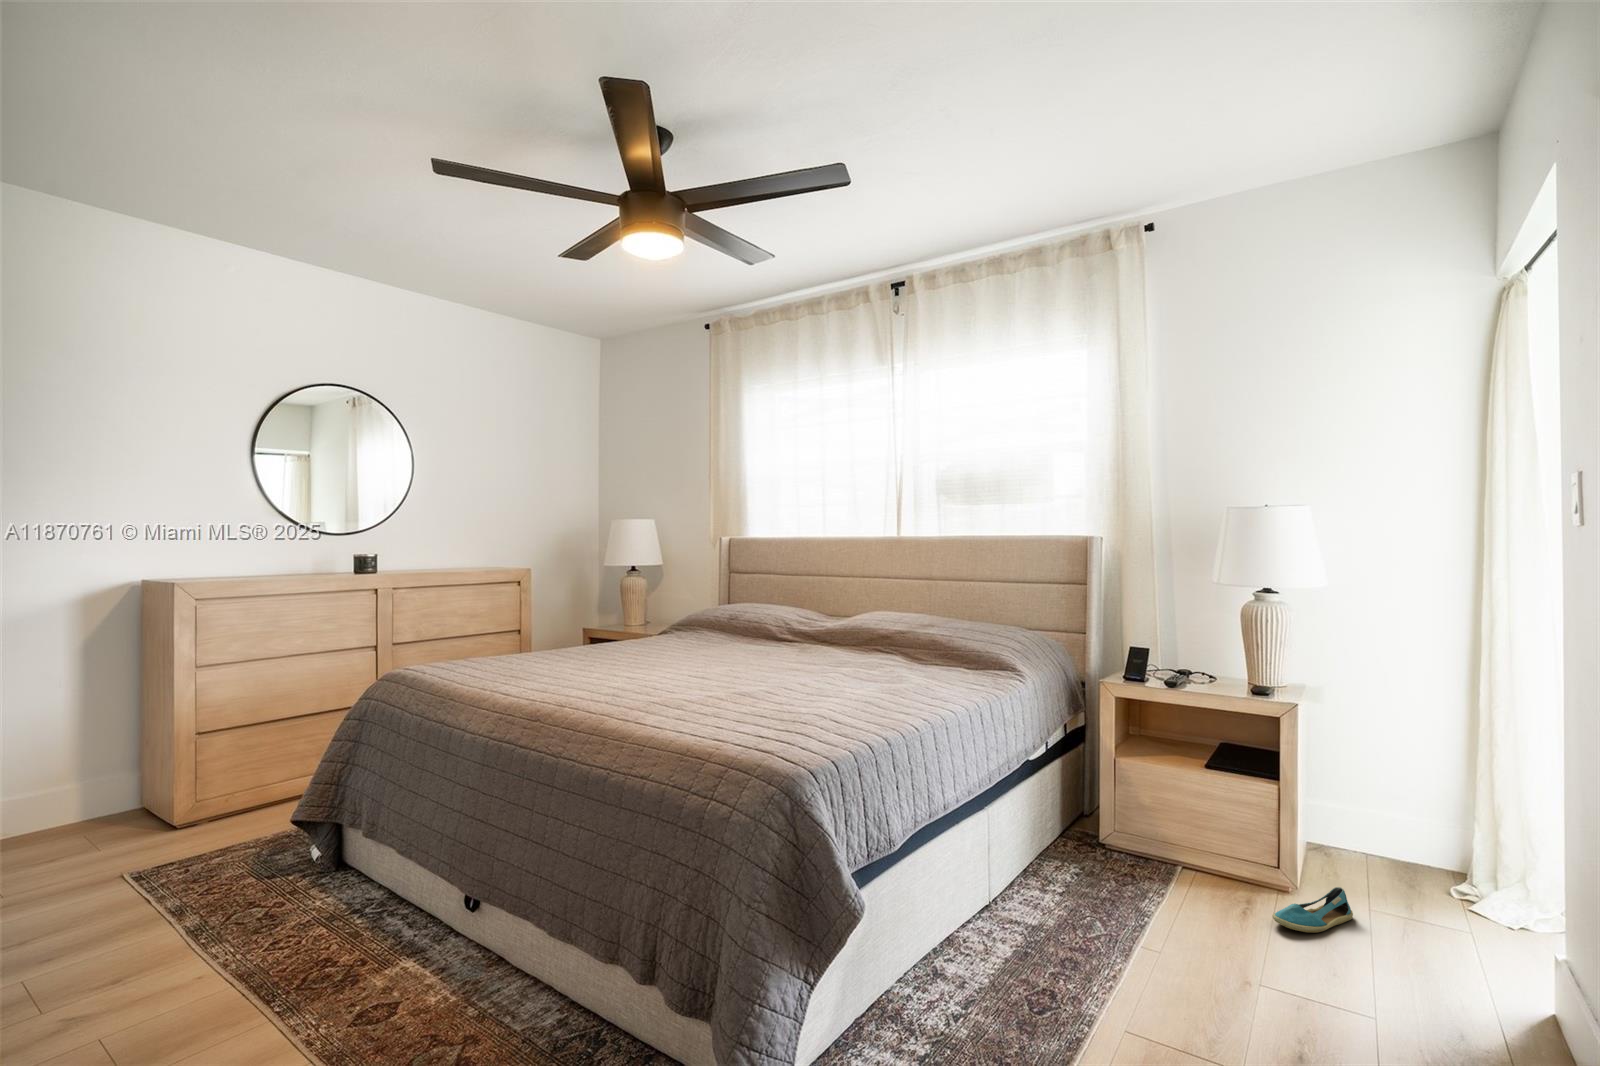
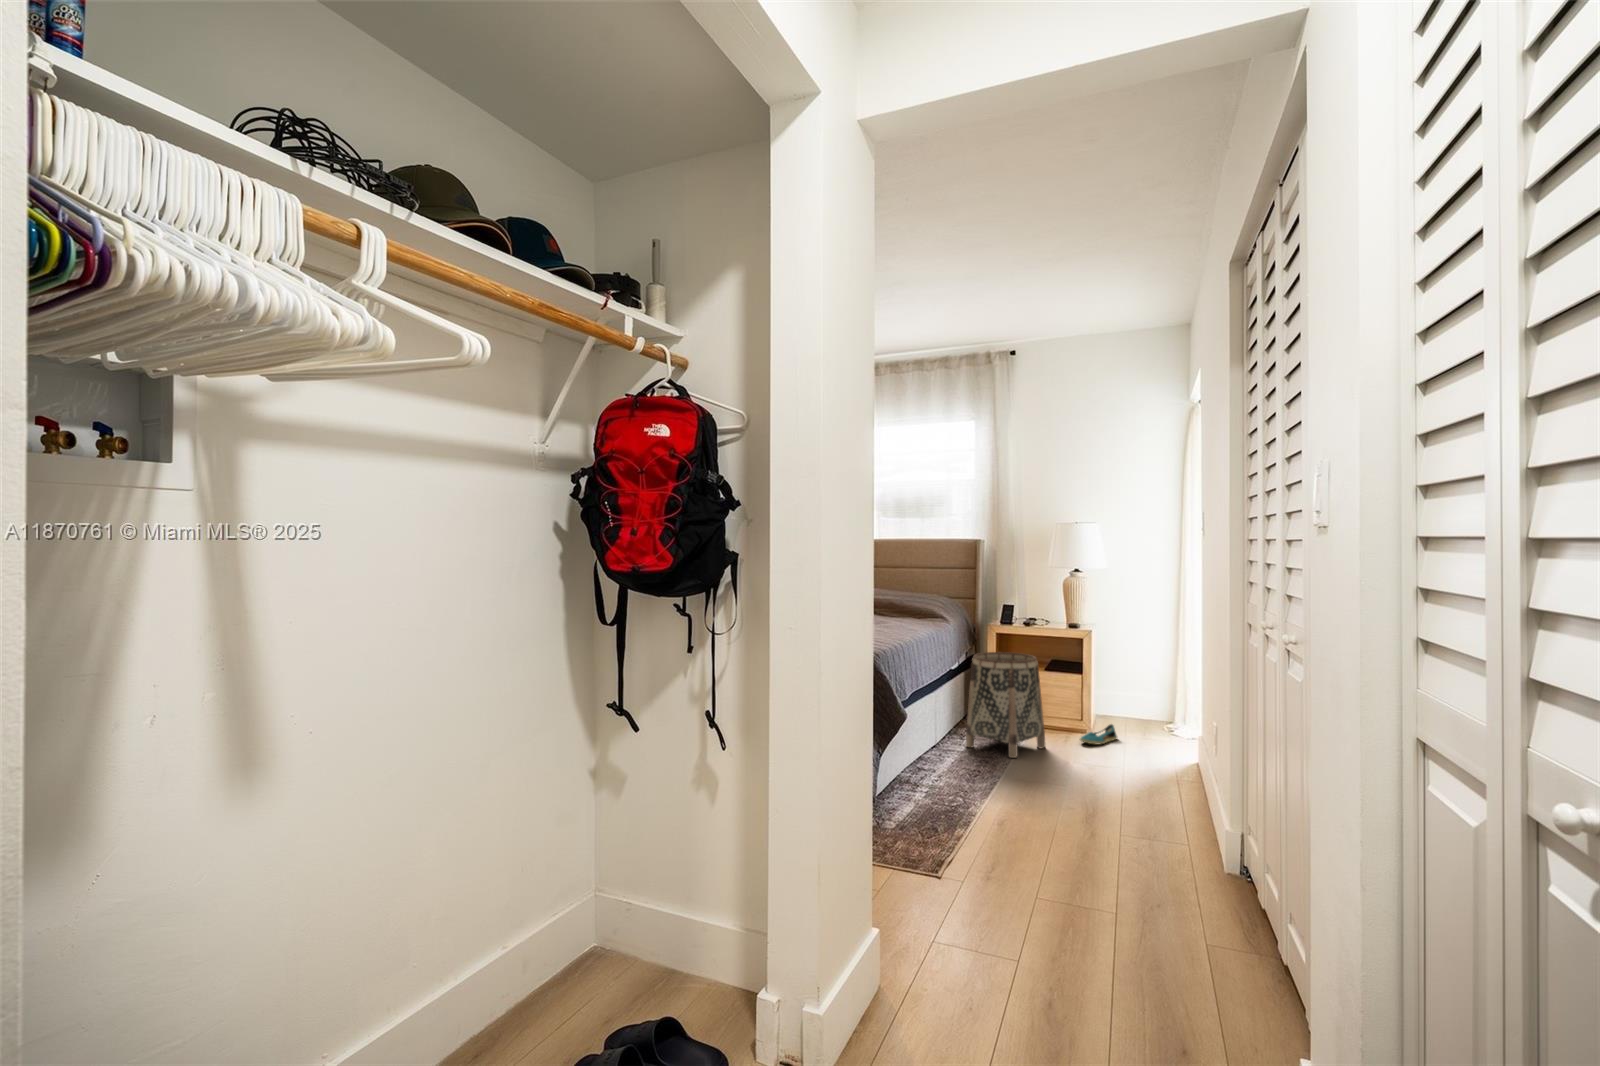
basket: none [1044,738,1202,958] -> present [966,652,1046,758]

